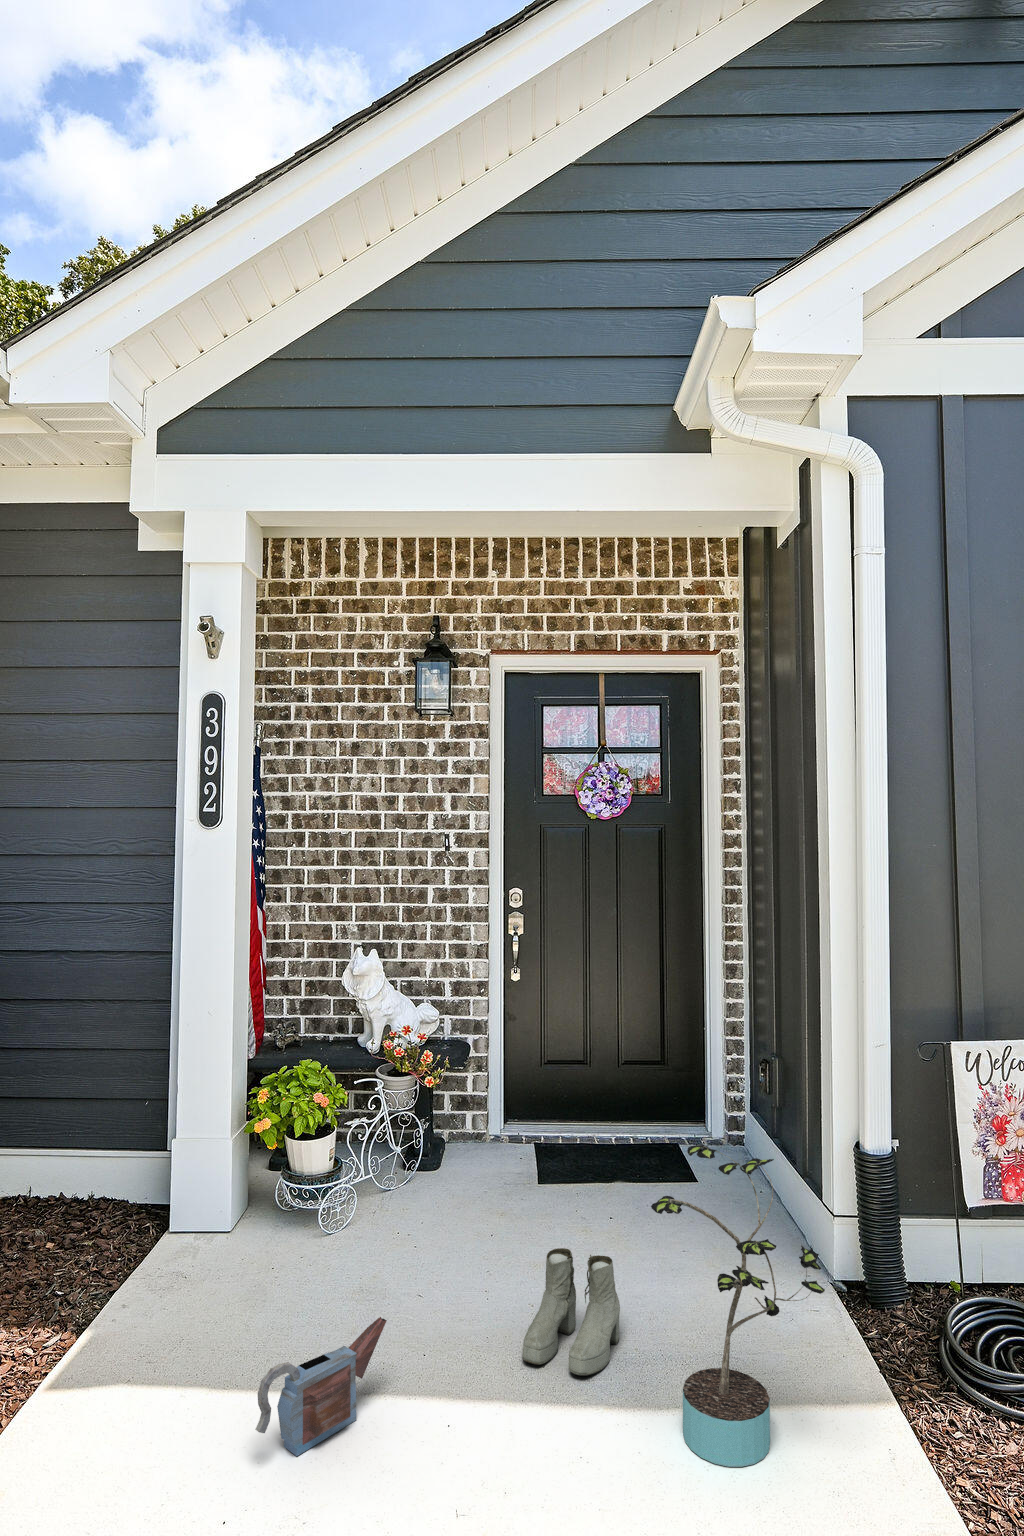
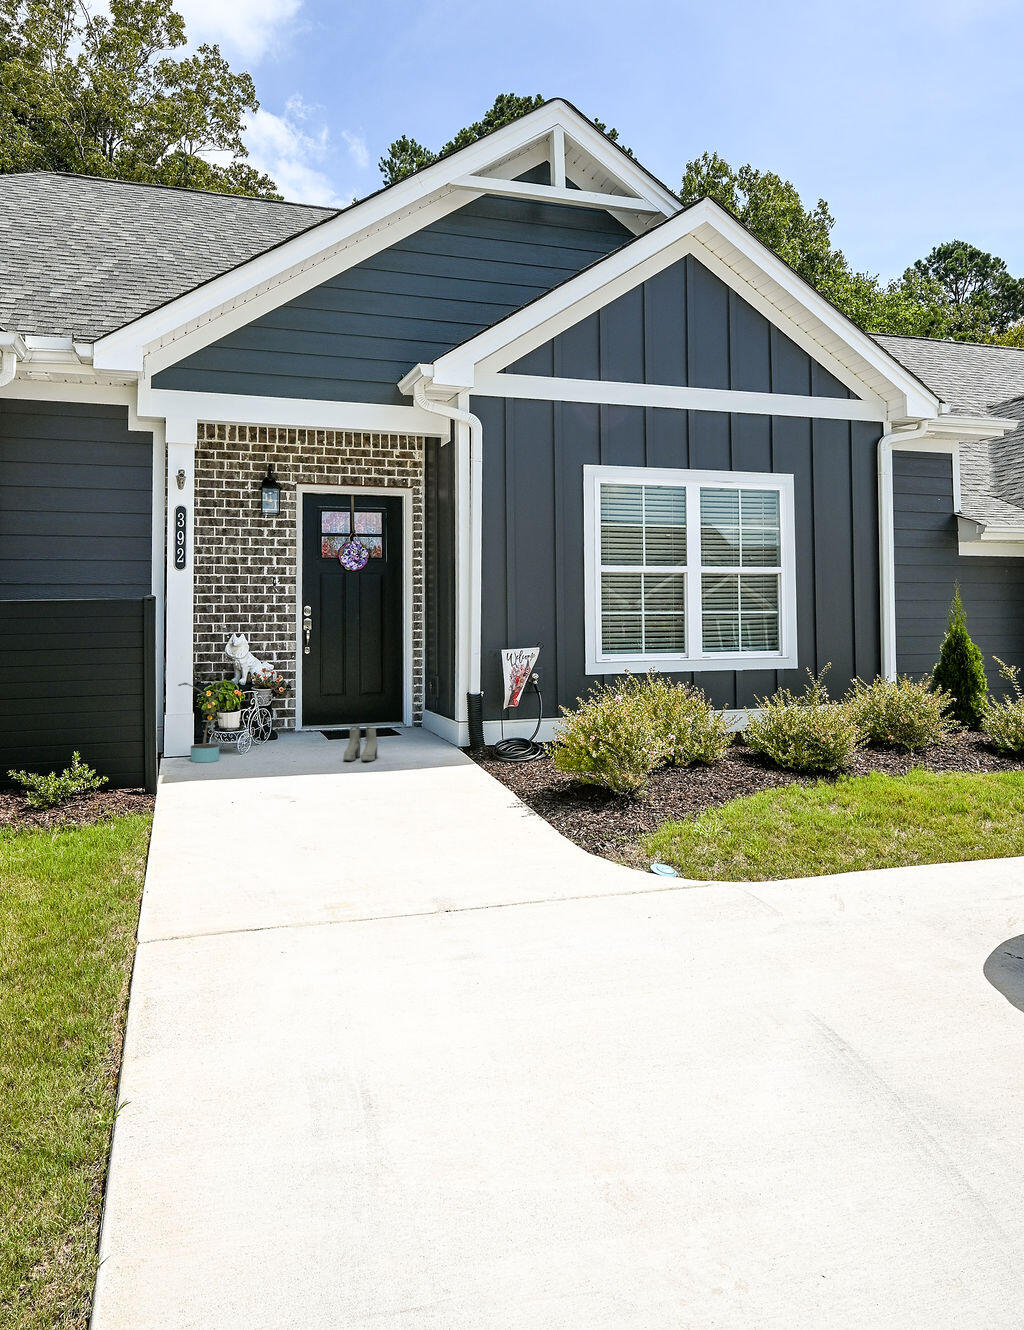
potted plant: present [651,1145,825,1467] -> present [178,672,233,762]
watering can: present [255,1317,387,1456] -> none [264,740,298,774]

